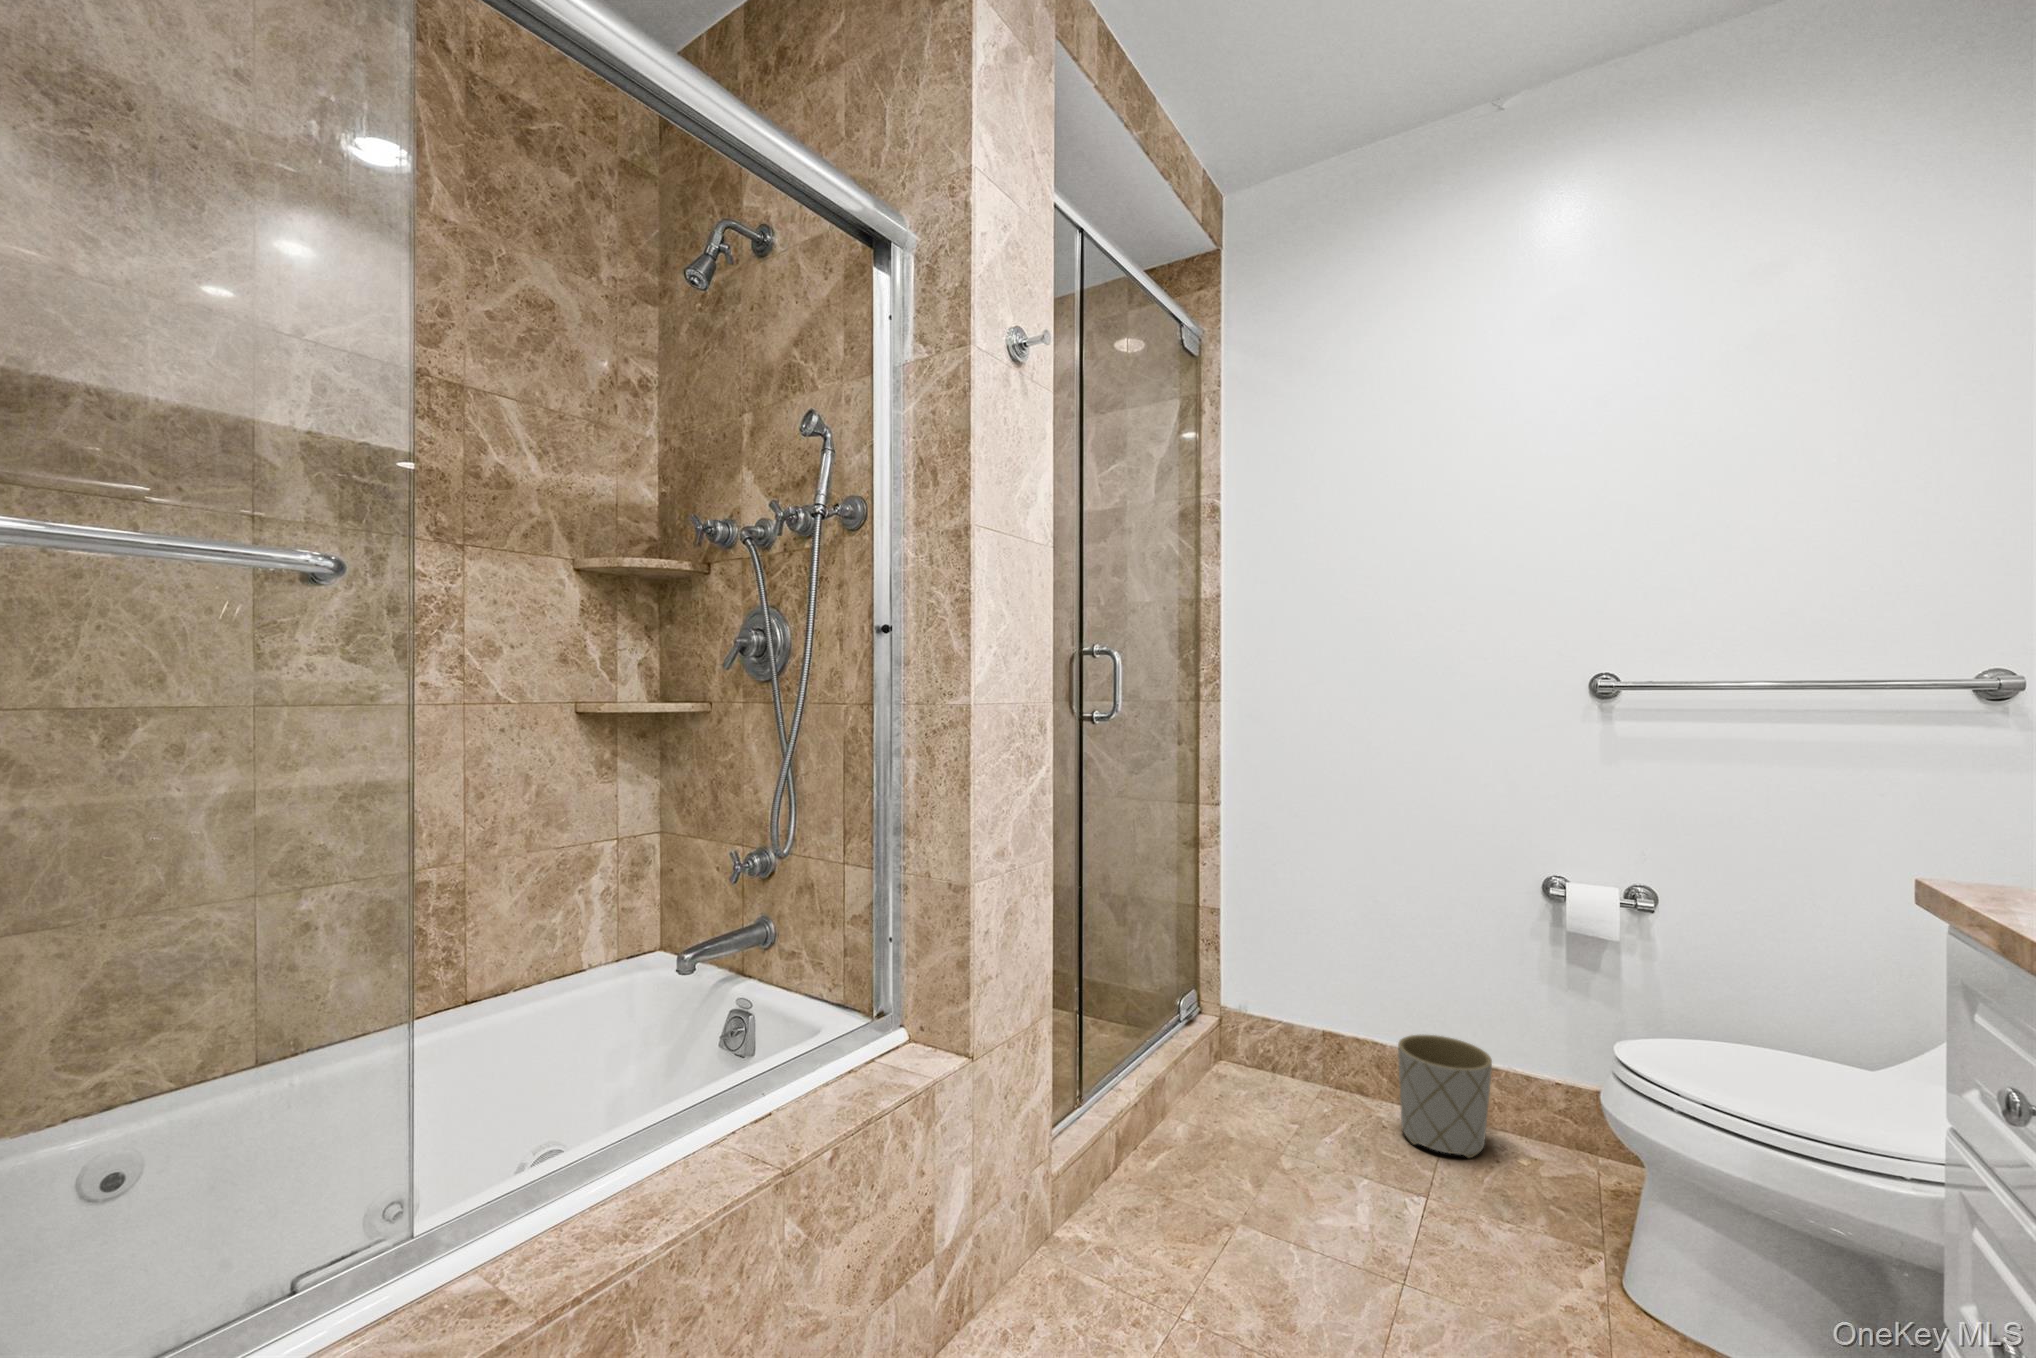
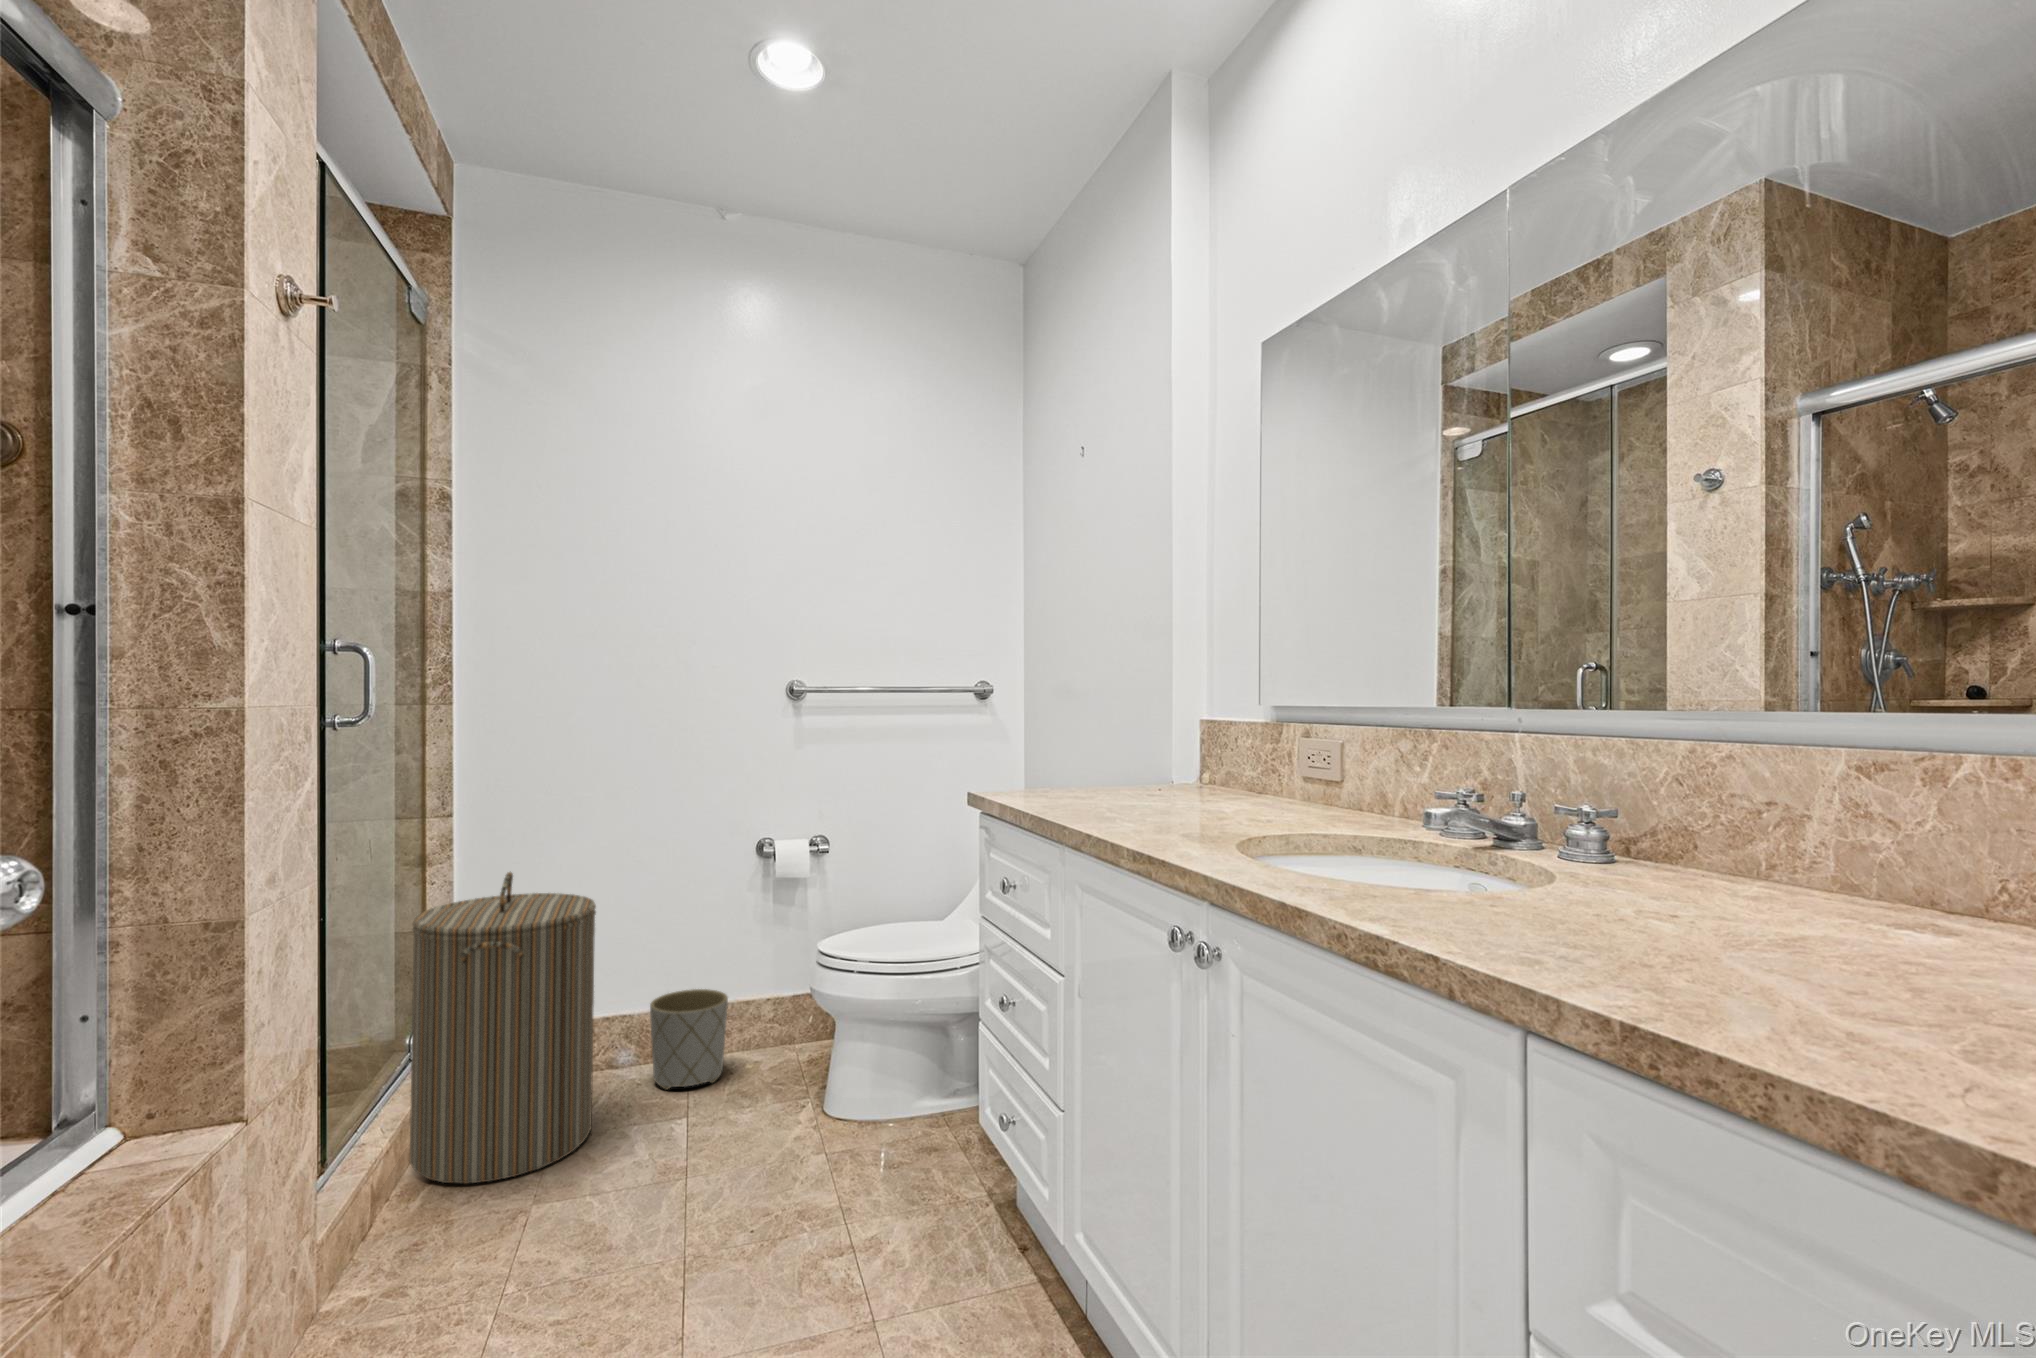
laundry hamper: none [1161,871,1331,1181] -> present [410,872,596,1184]

